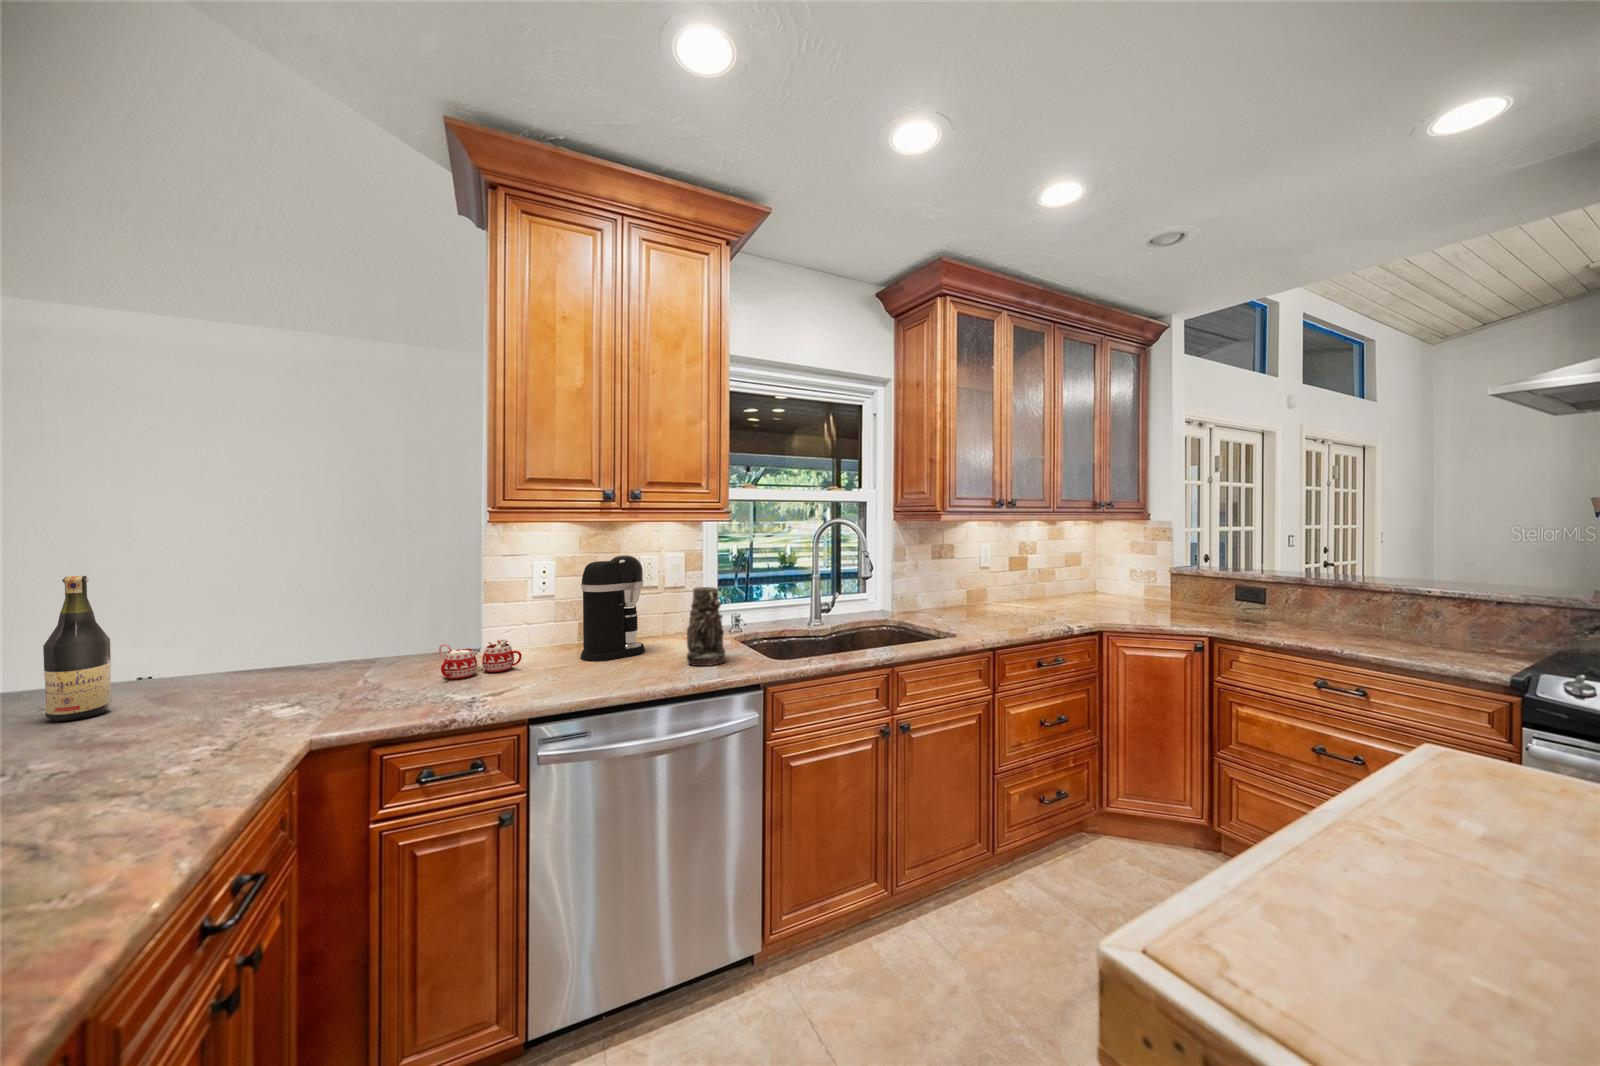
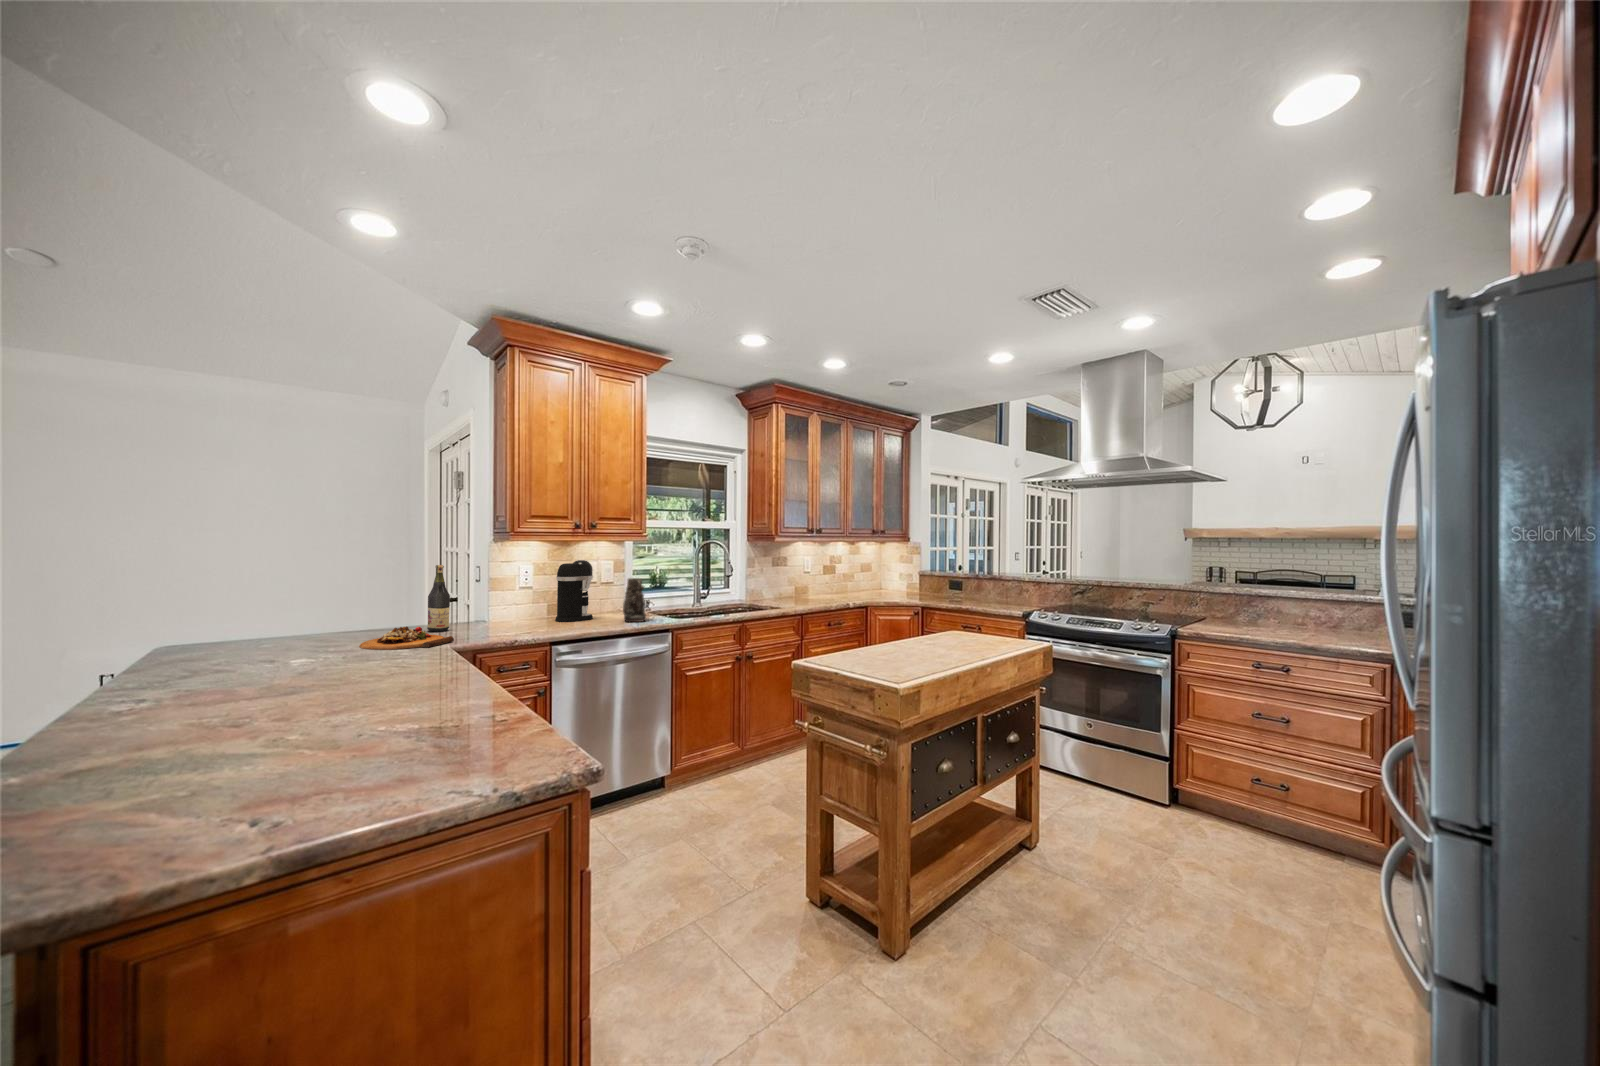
wine bottle: present [43,576,112,721] -> present [427,565,450,632]
mug: present [439,639,522,679] -> none [480,607,526,629]
cutting board: none [100,695,317,765] -> present [359,626,454,650]

